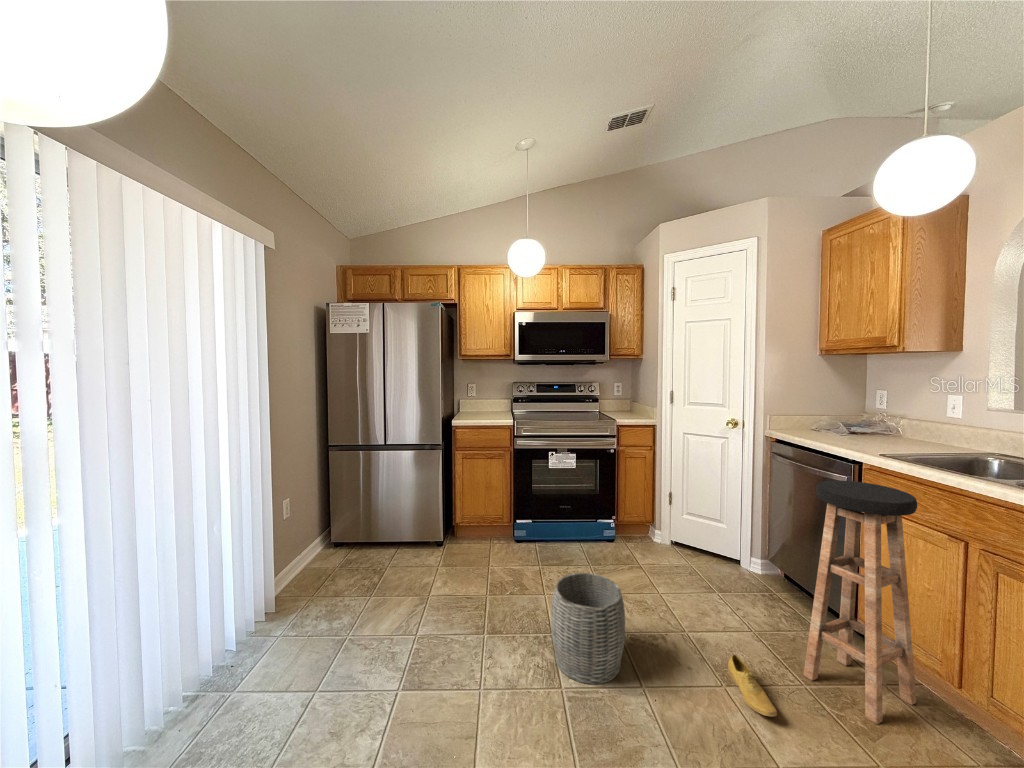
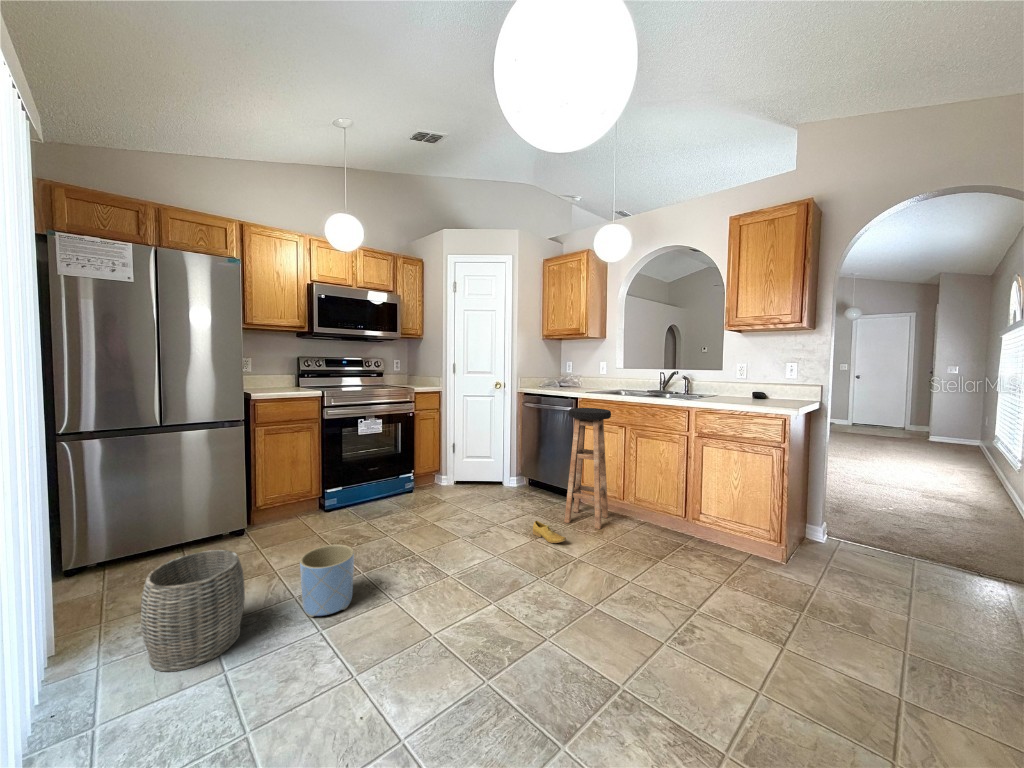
woven basket: present [551,573,625,684] -> present [141,550,245,672]
planter: none [403,594,456,676] -> present [300,544,354,617]

